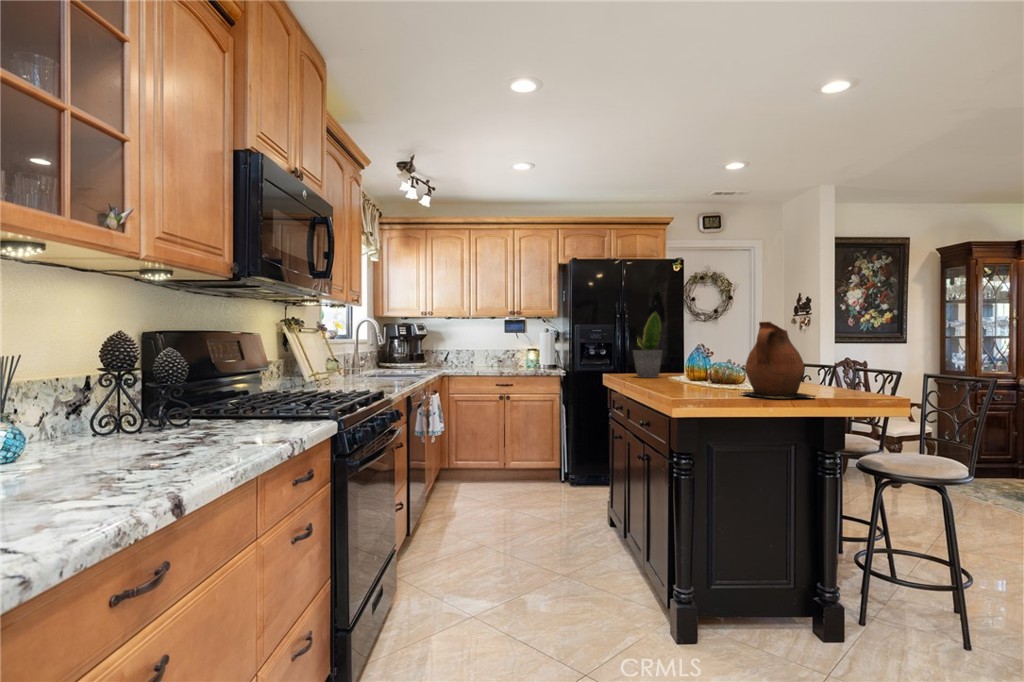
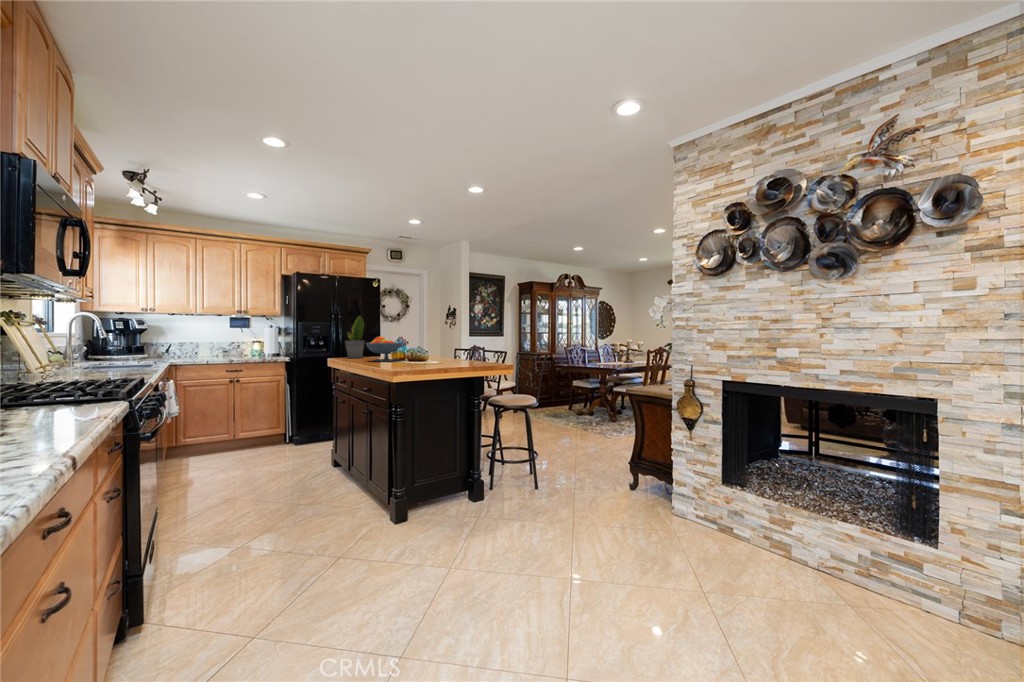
ceramic pitcher: present [742,322,816,398] -> none [406,325,442,363]
fruit bowl: none [663,344,736,388] -> present [366,336,405,362]

